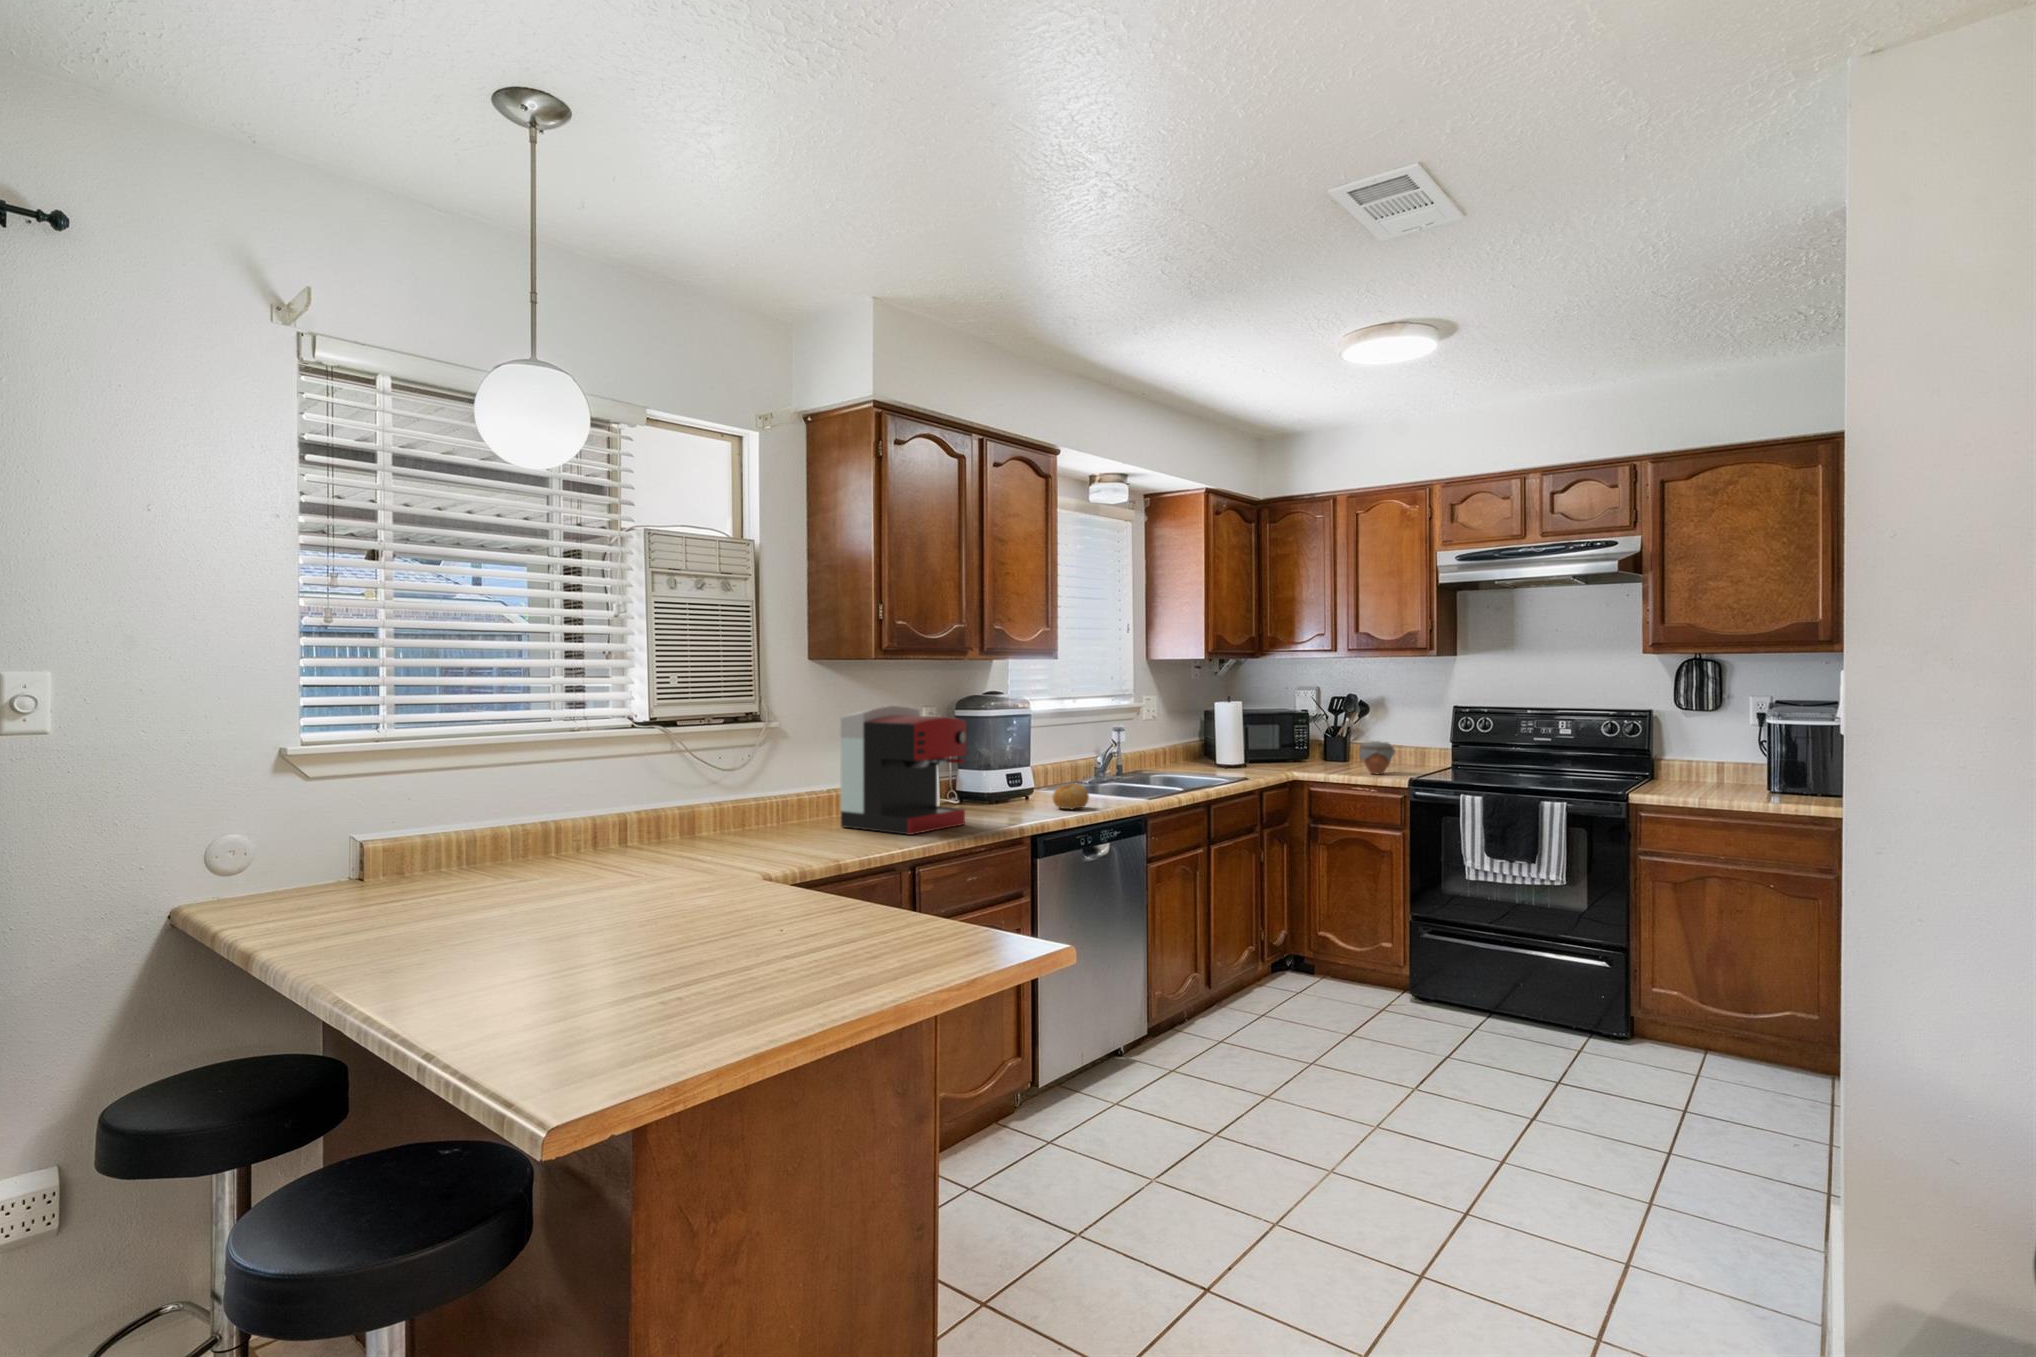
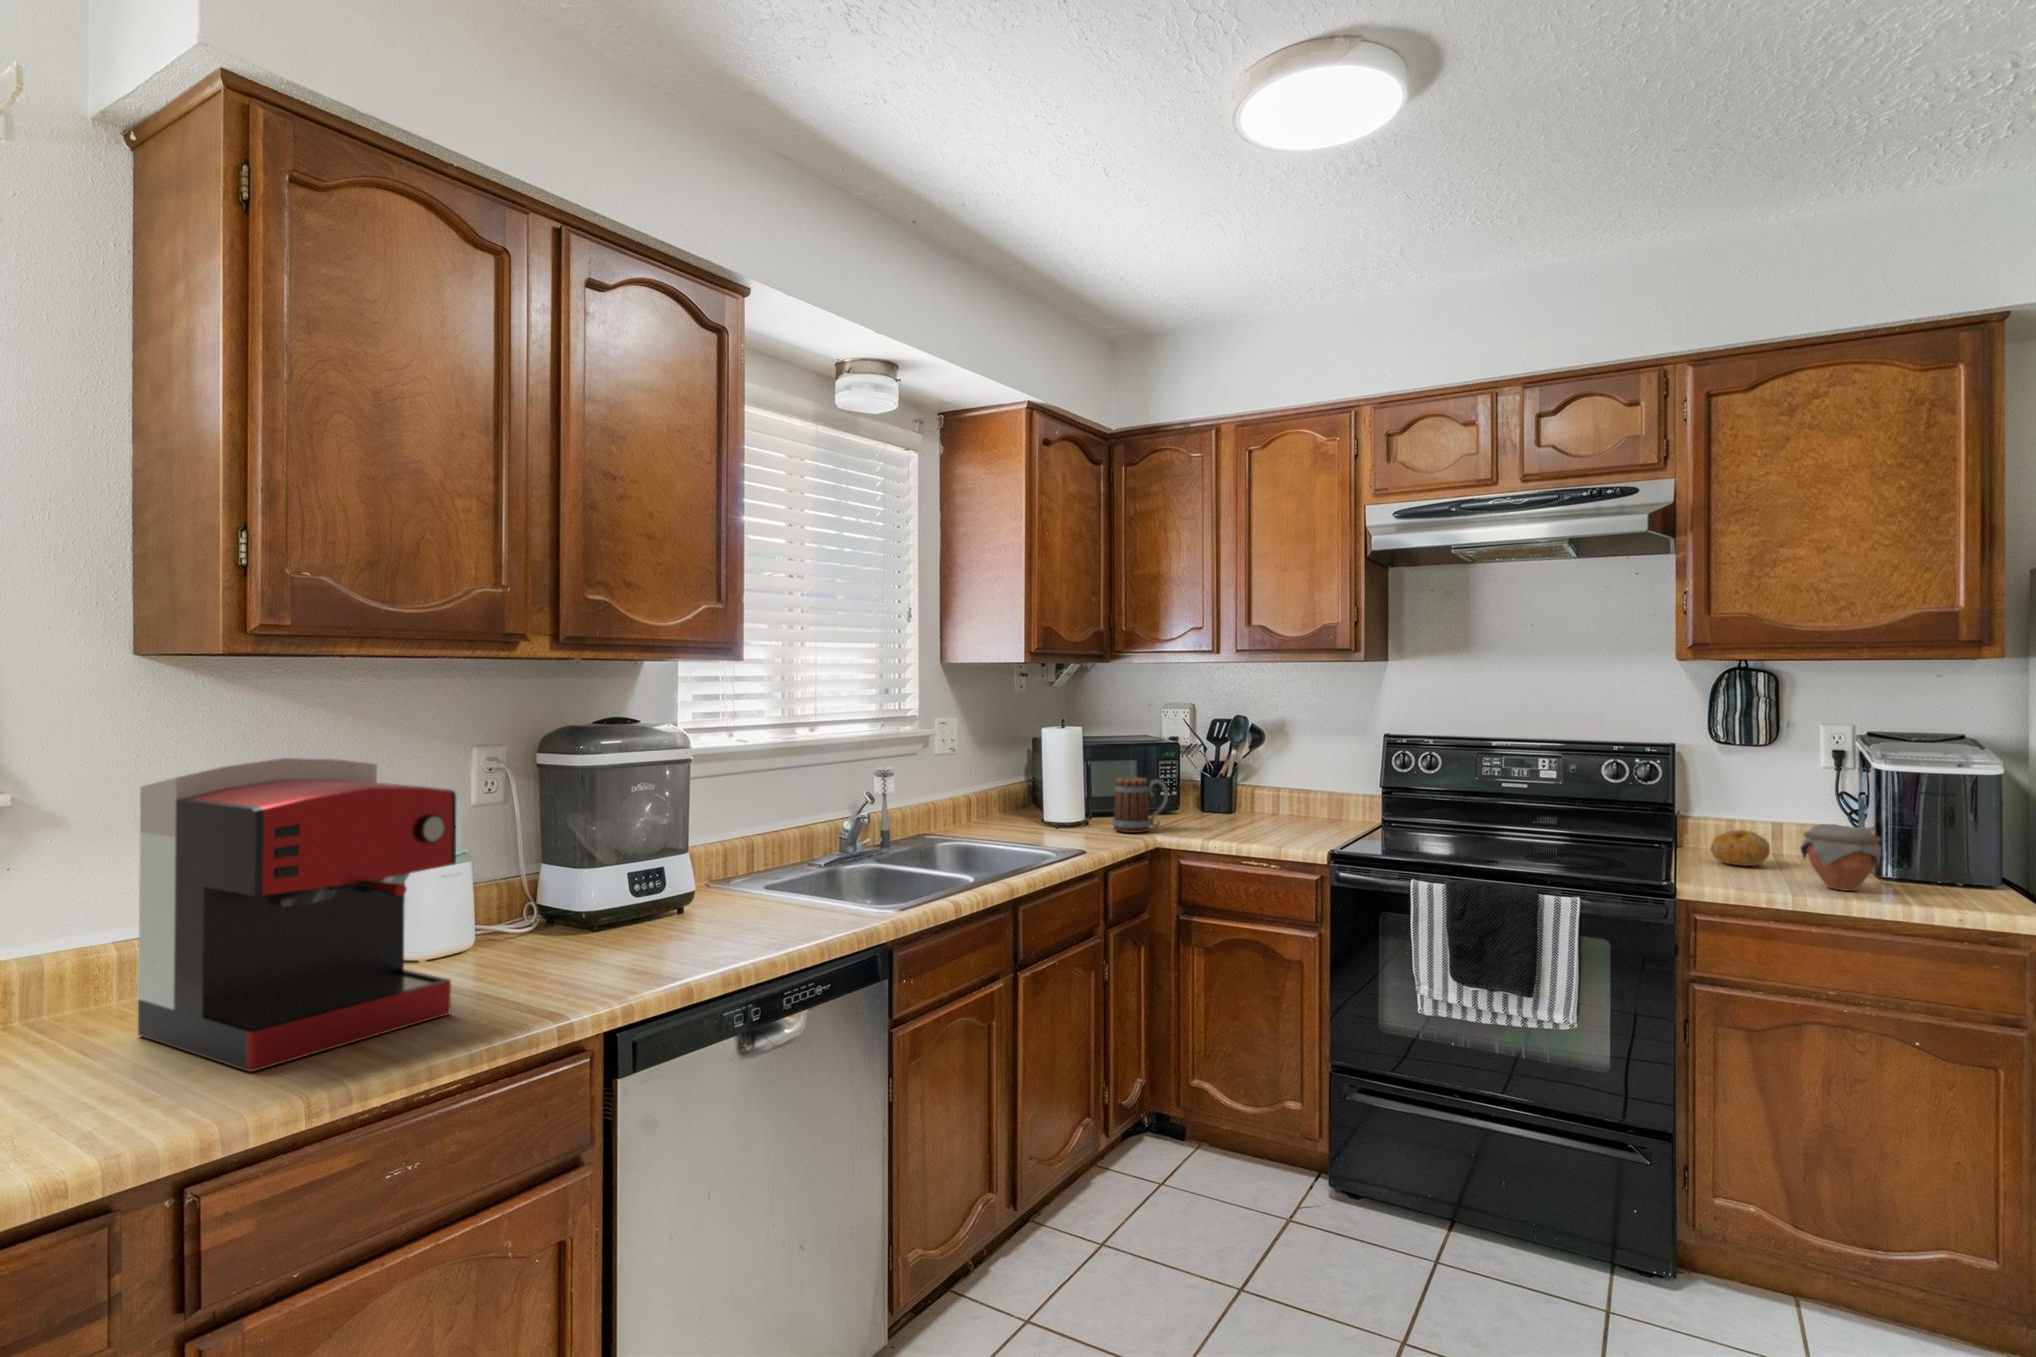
mug: none [1264,735,1302,771] -> present [1112,777,1168,833]
jar: present [1359,741,1395,774] -> present [1801,824,1881,891]
fruit: present [1053,784,1089,810] -> present [1710,830,1770,866]

